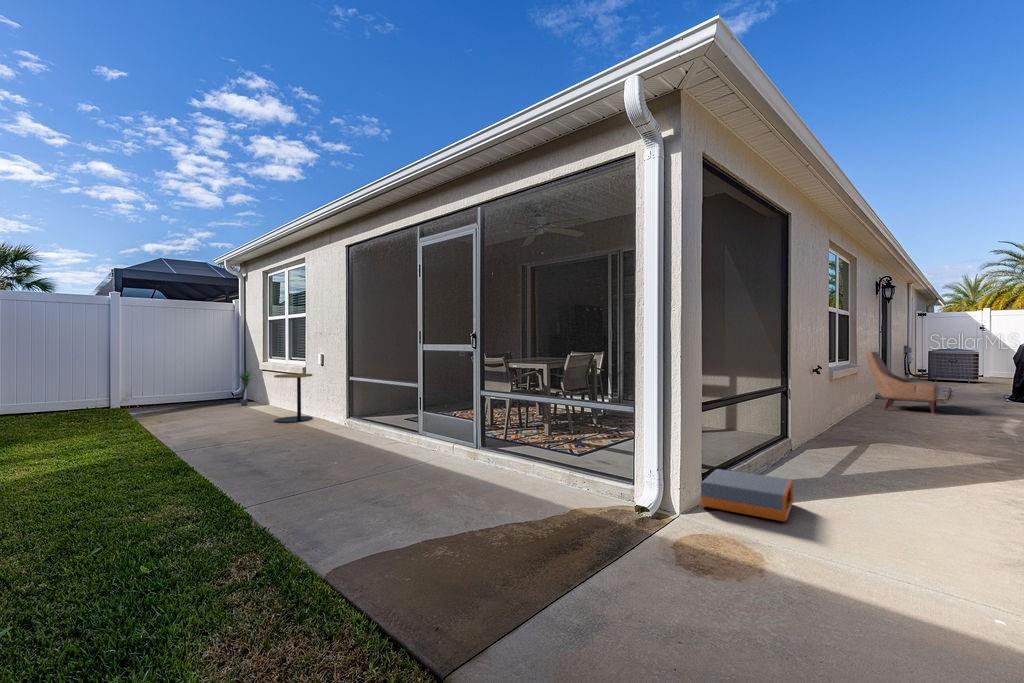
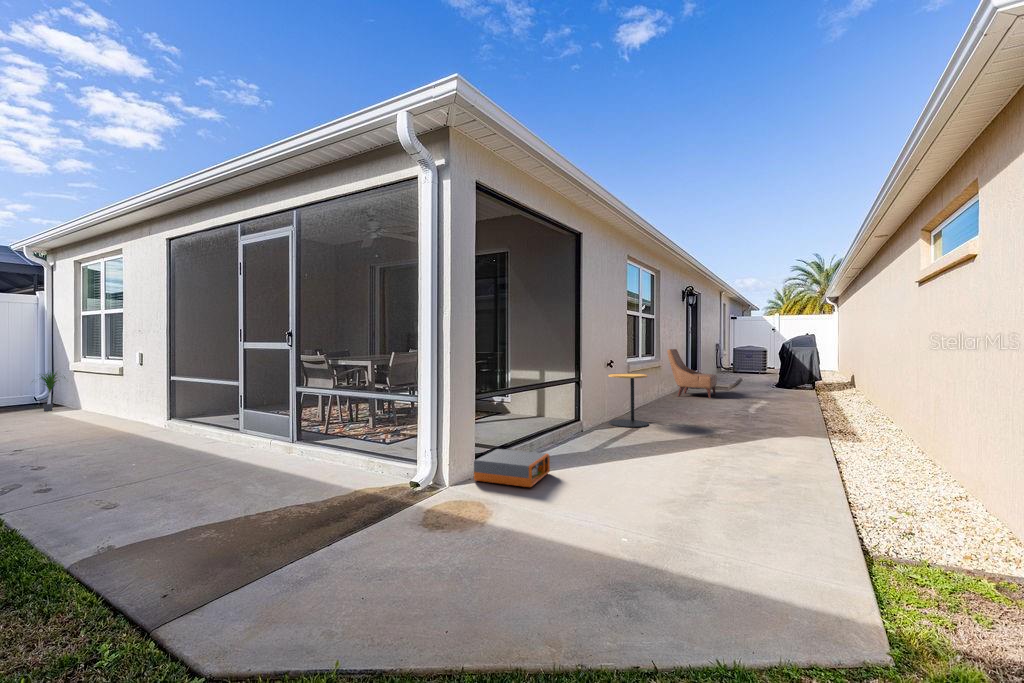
side table: present [274,374,313,423] -> present [608,373,648,427]

